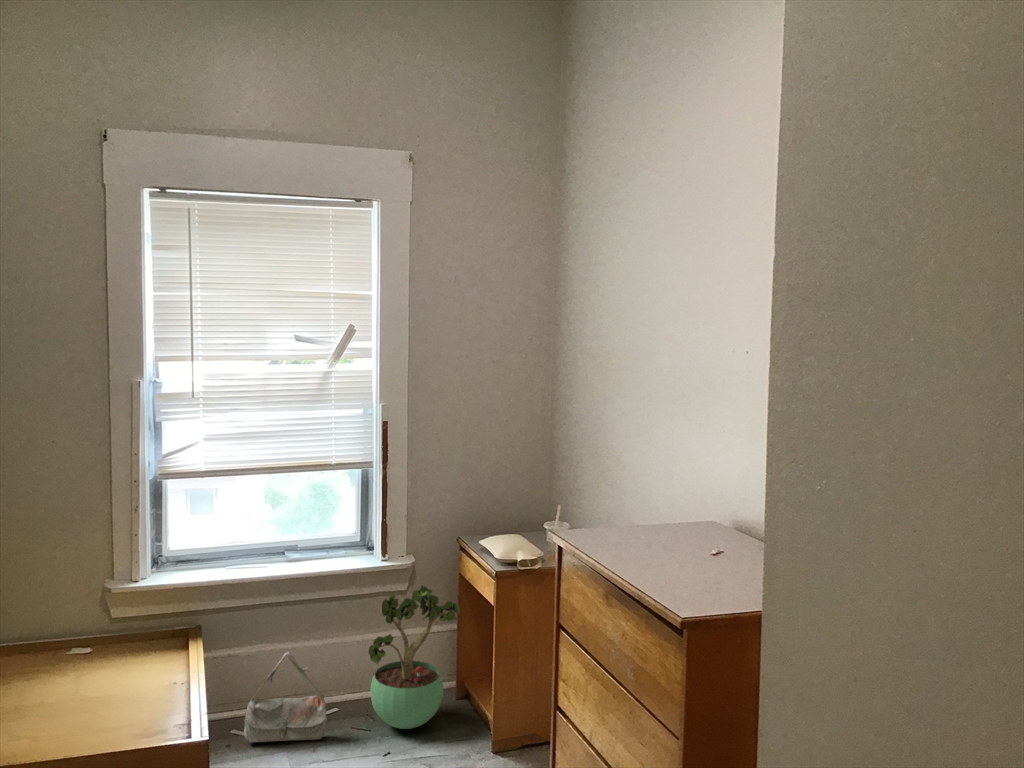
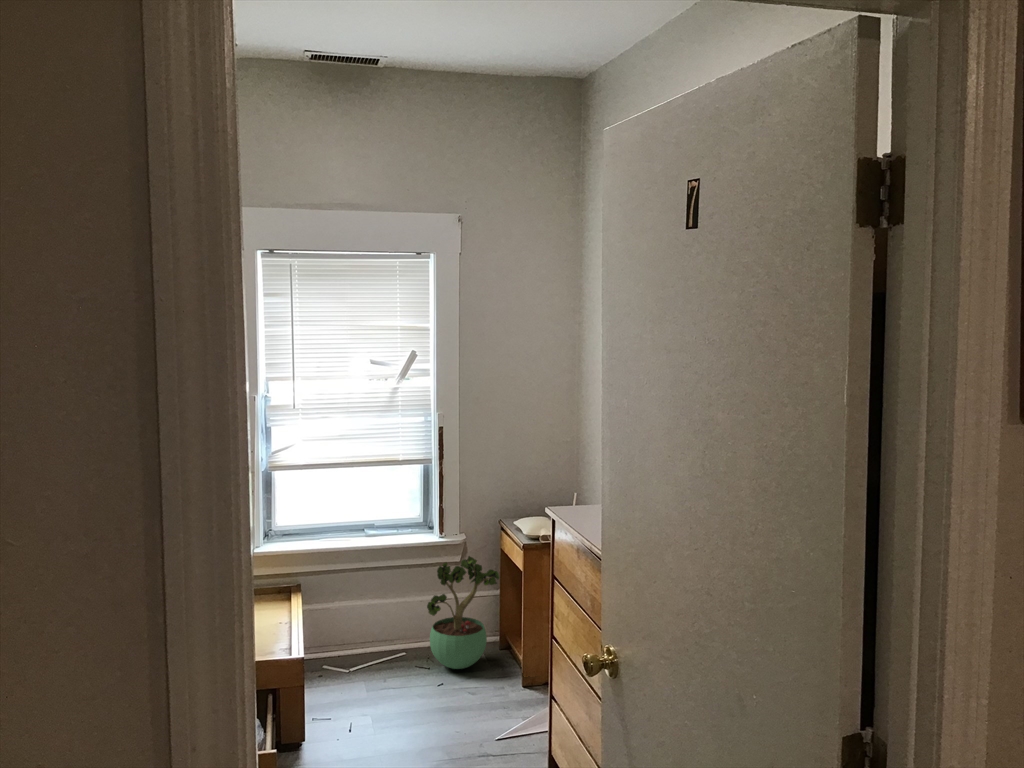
bag: present [244,652,327,742] -> none [333,605,396,674]

